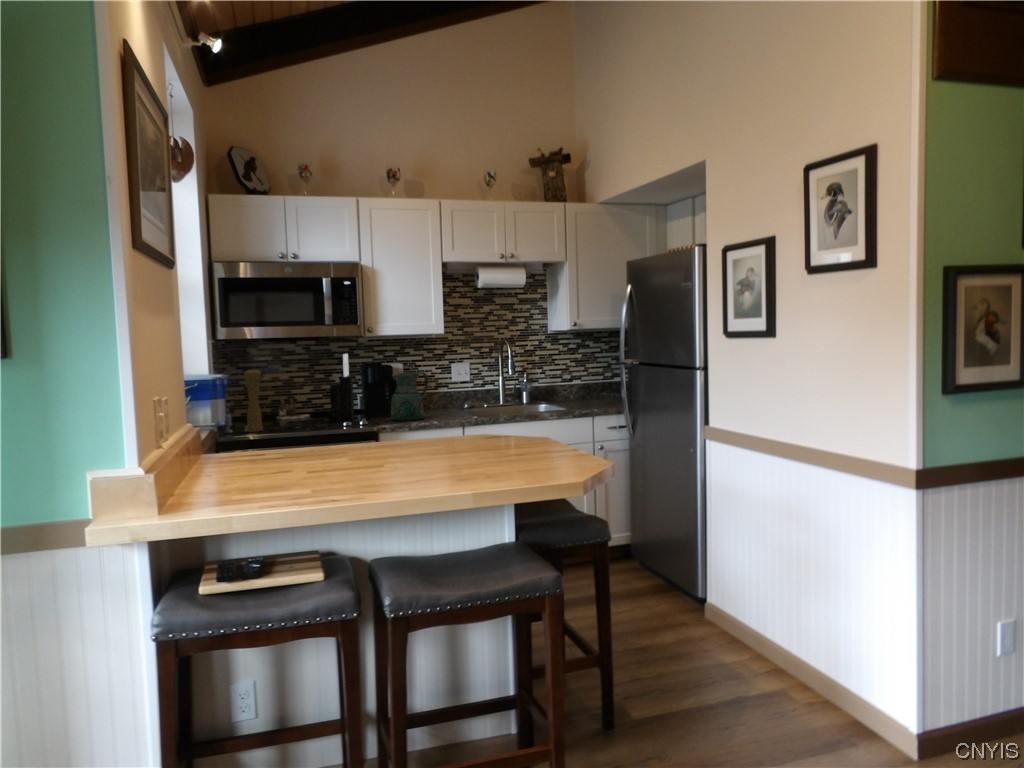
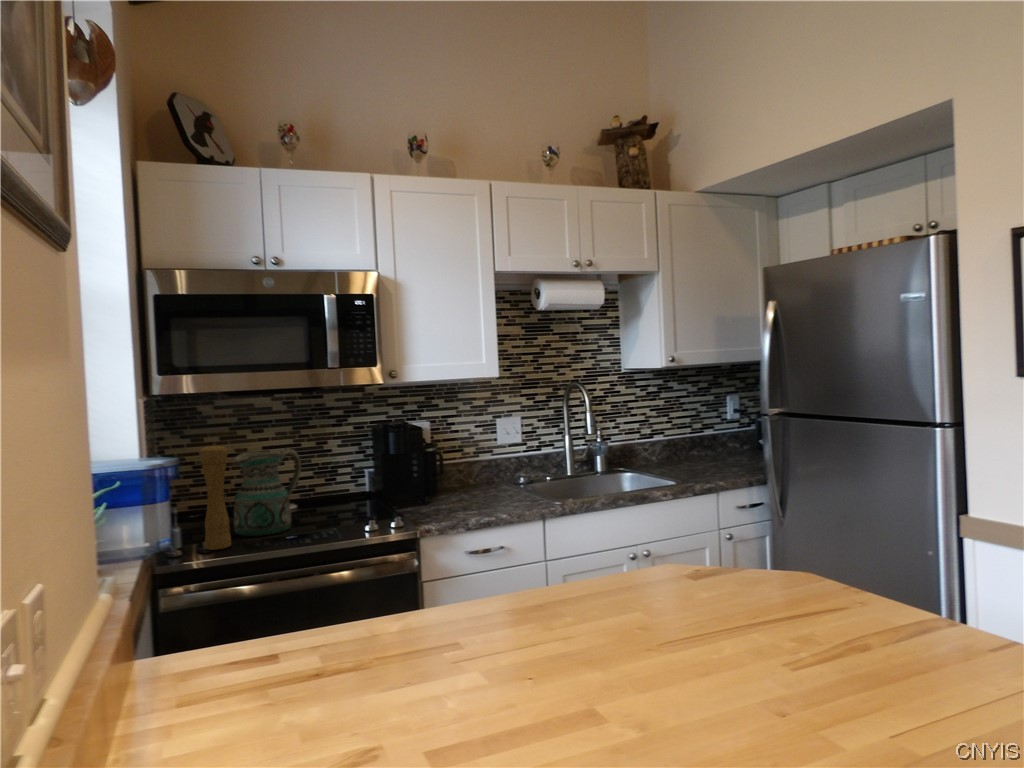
knife block: present [329,354,354,421] -> none [329,411,368,518]
ceramic pitcher: present [391,371,429,421] -> present [234,448,301,536]

